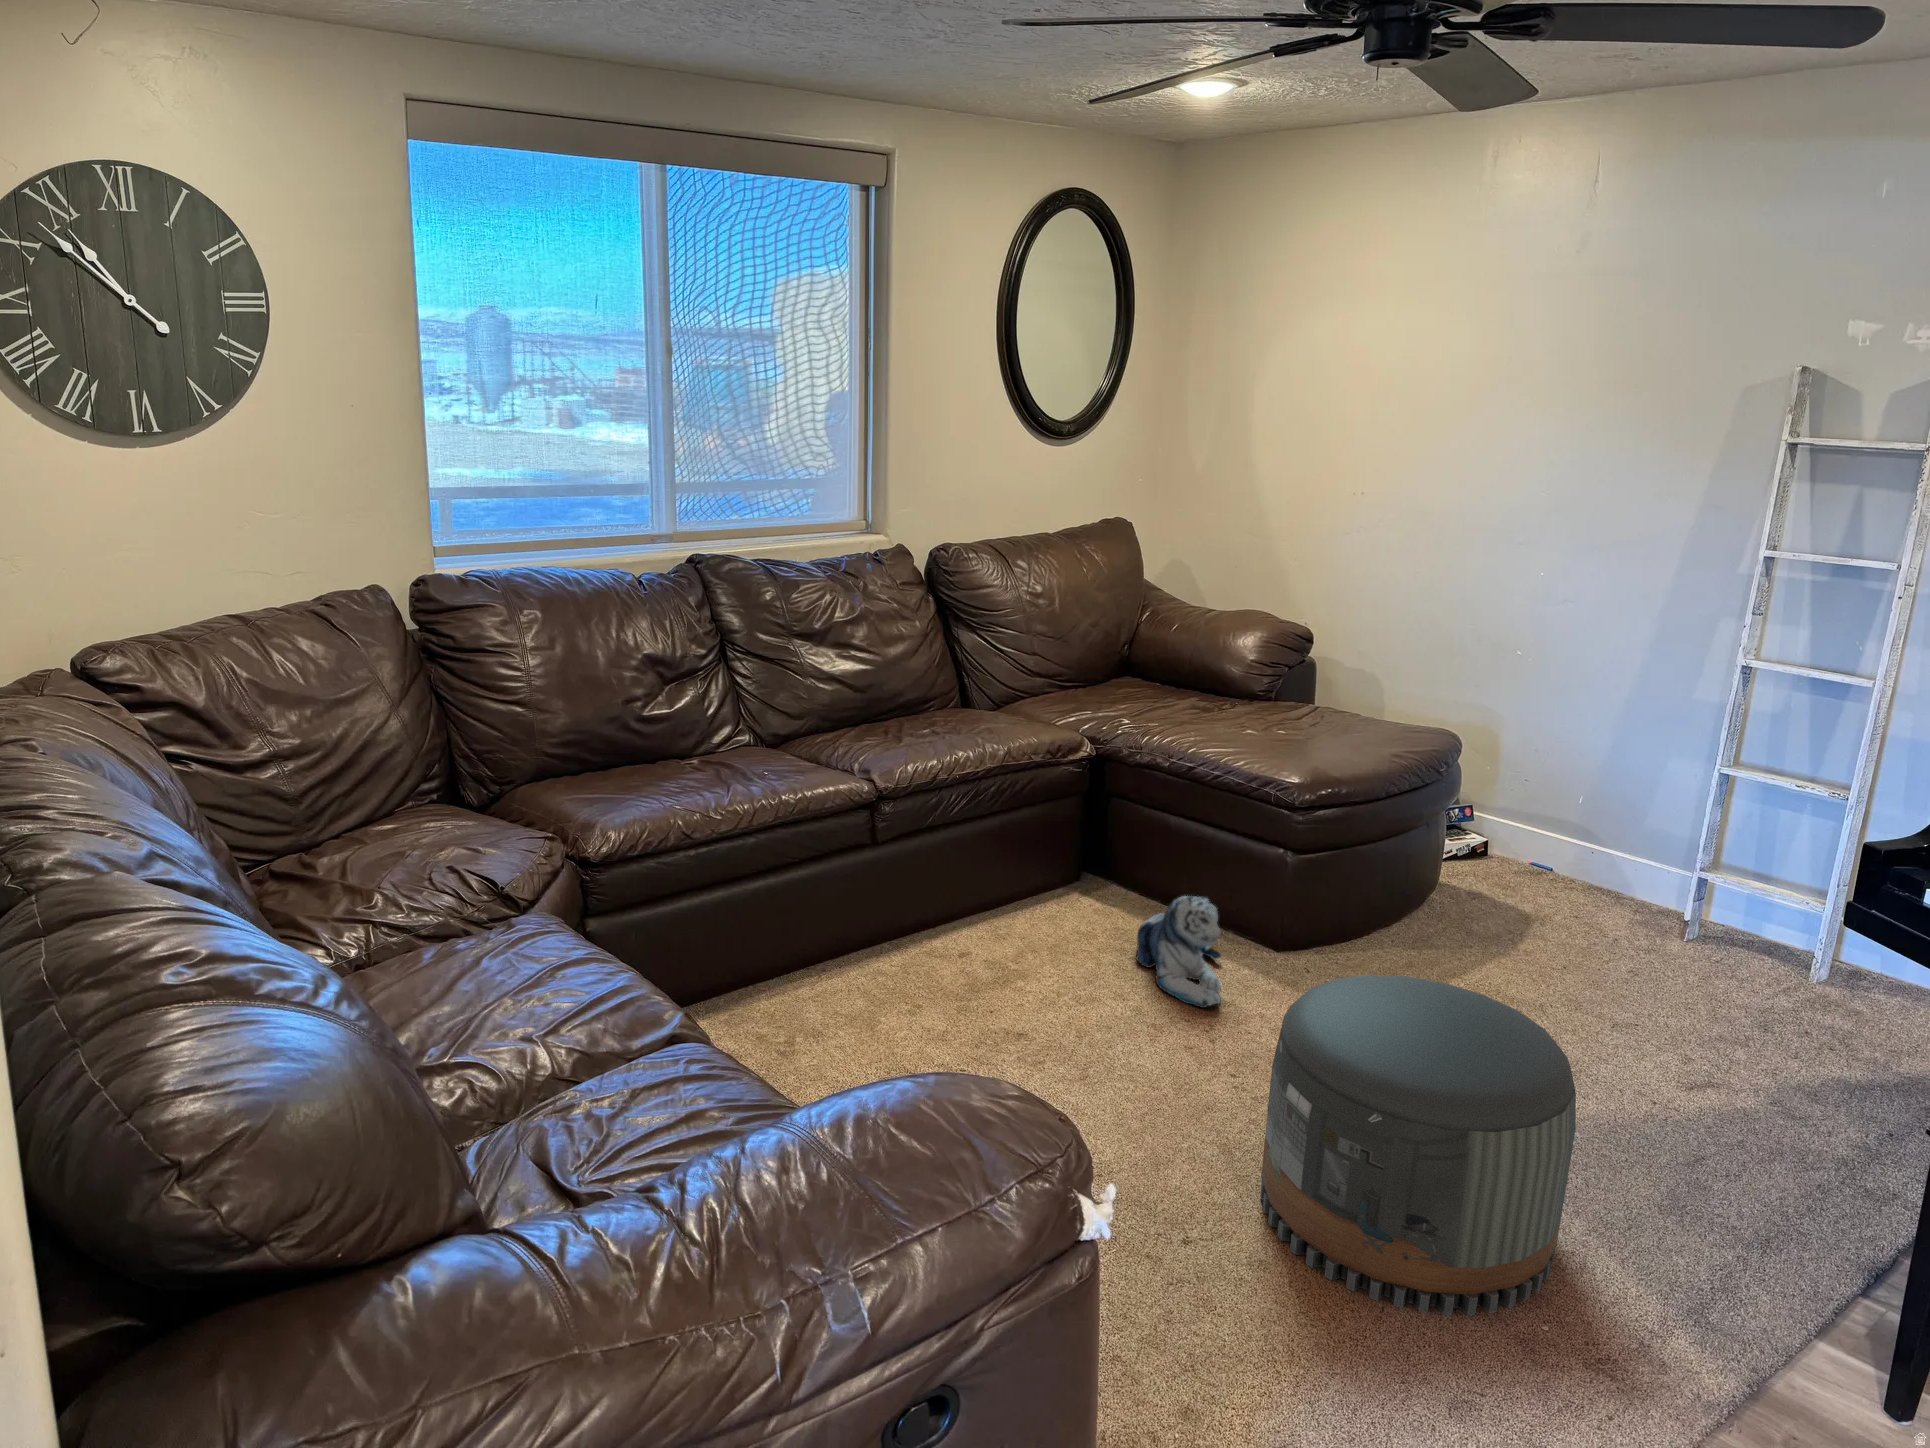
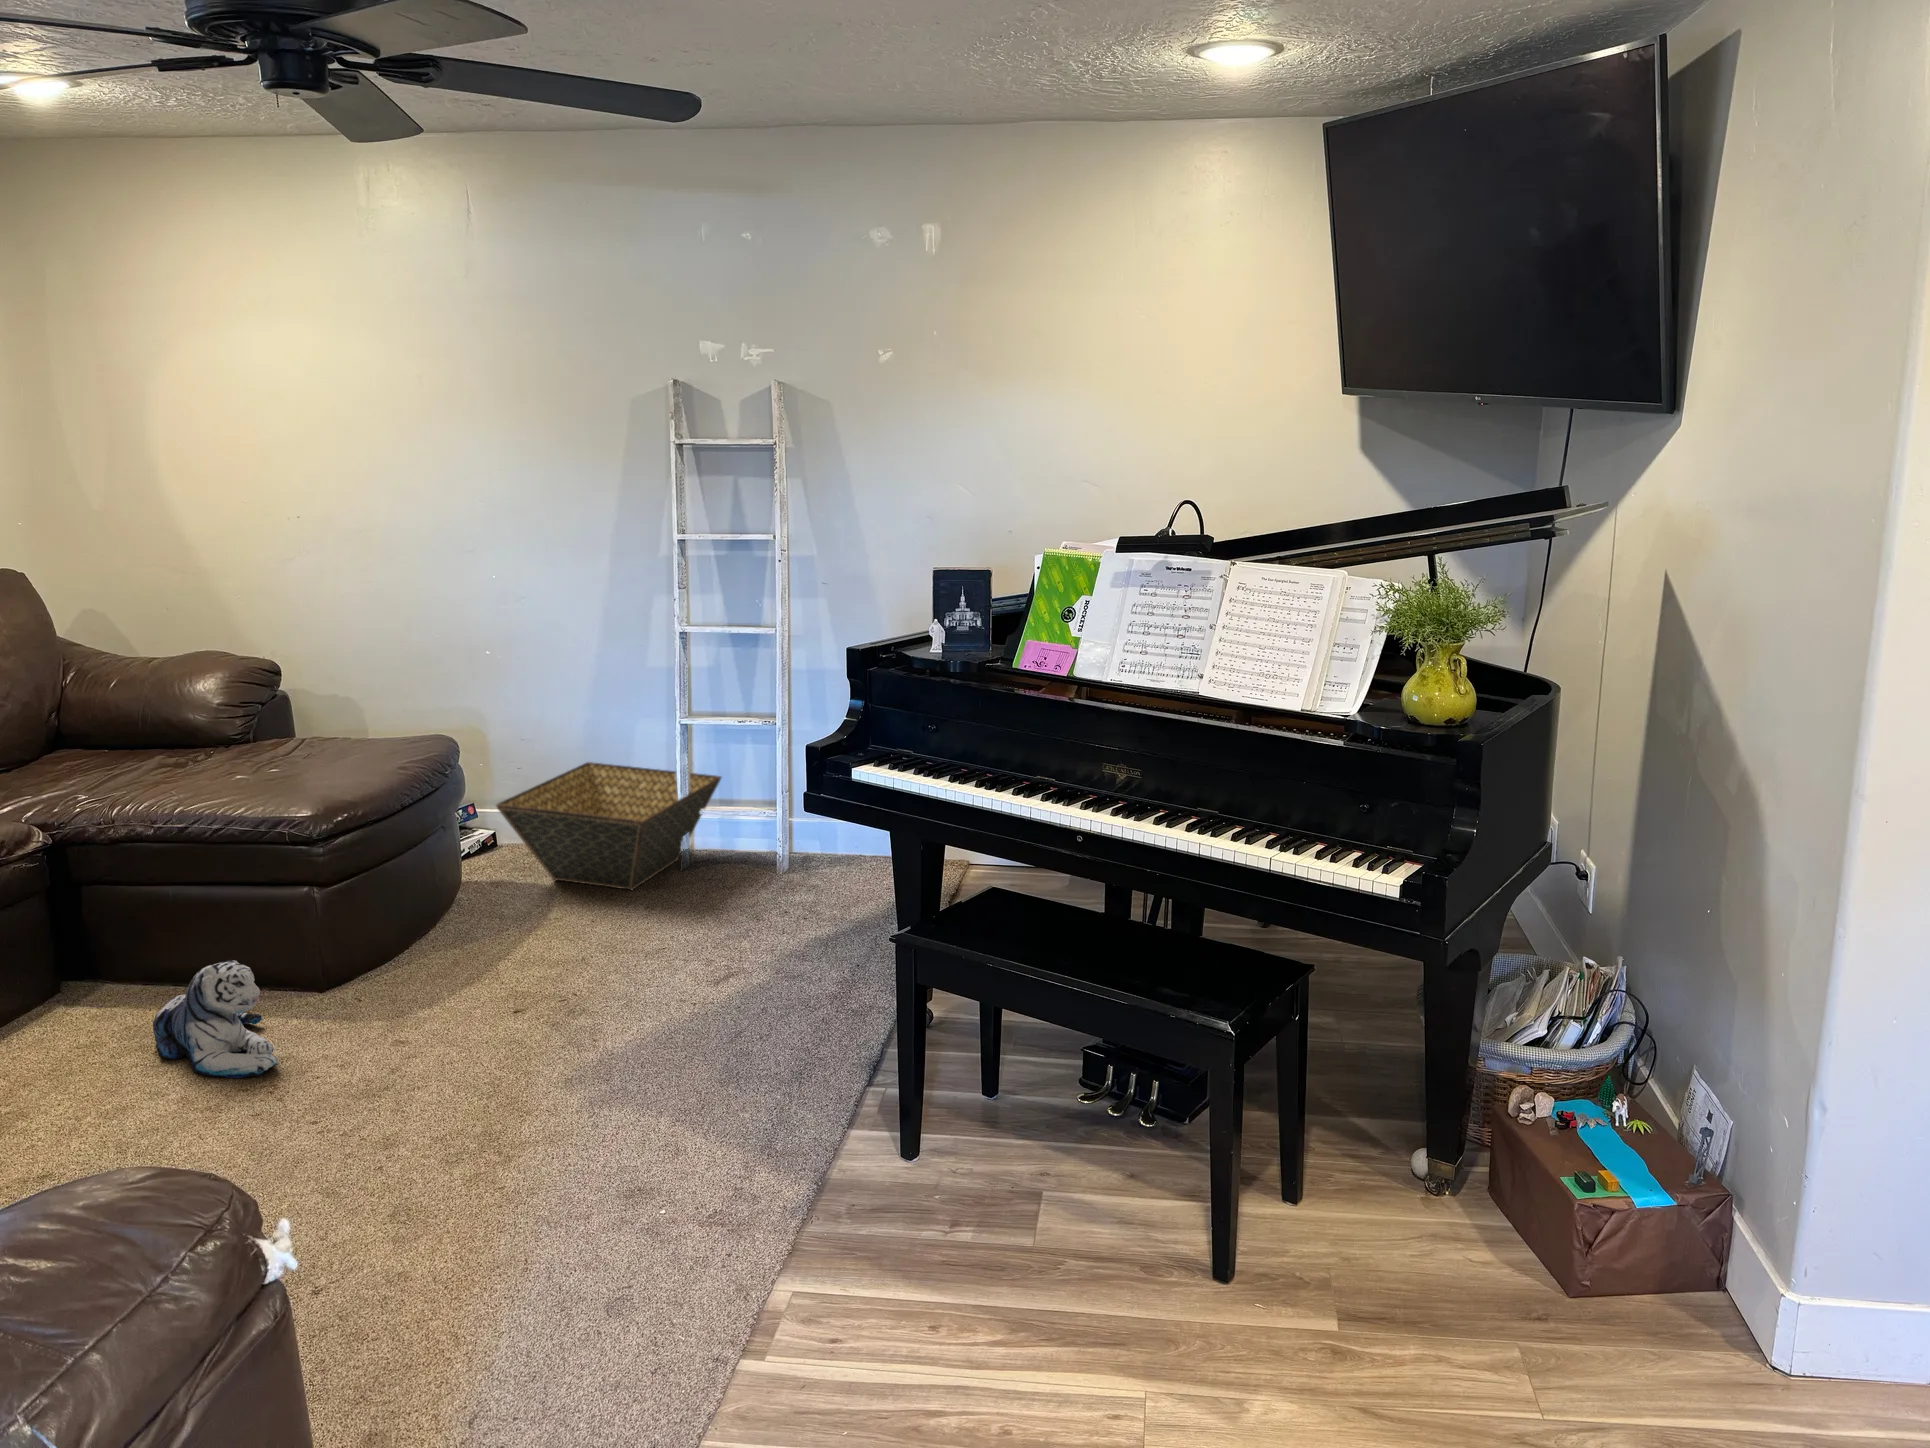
basket: none [1483,790,1764,946] -> present [496,762,721,890]
pouf: present [1260,975,1576,1315] -> none [368,952,654,1258]

